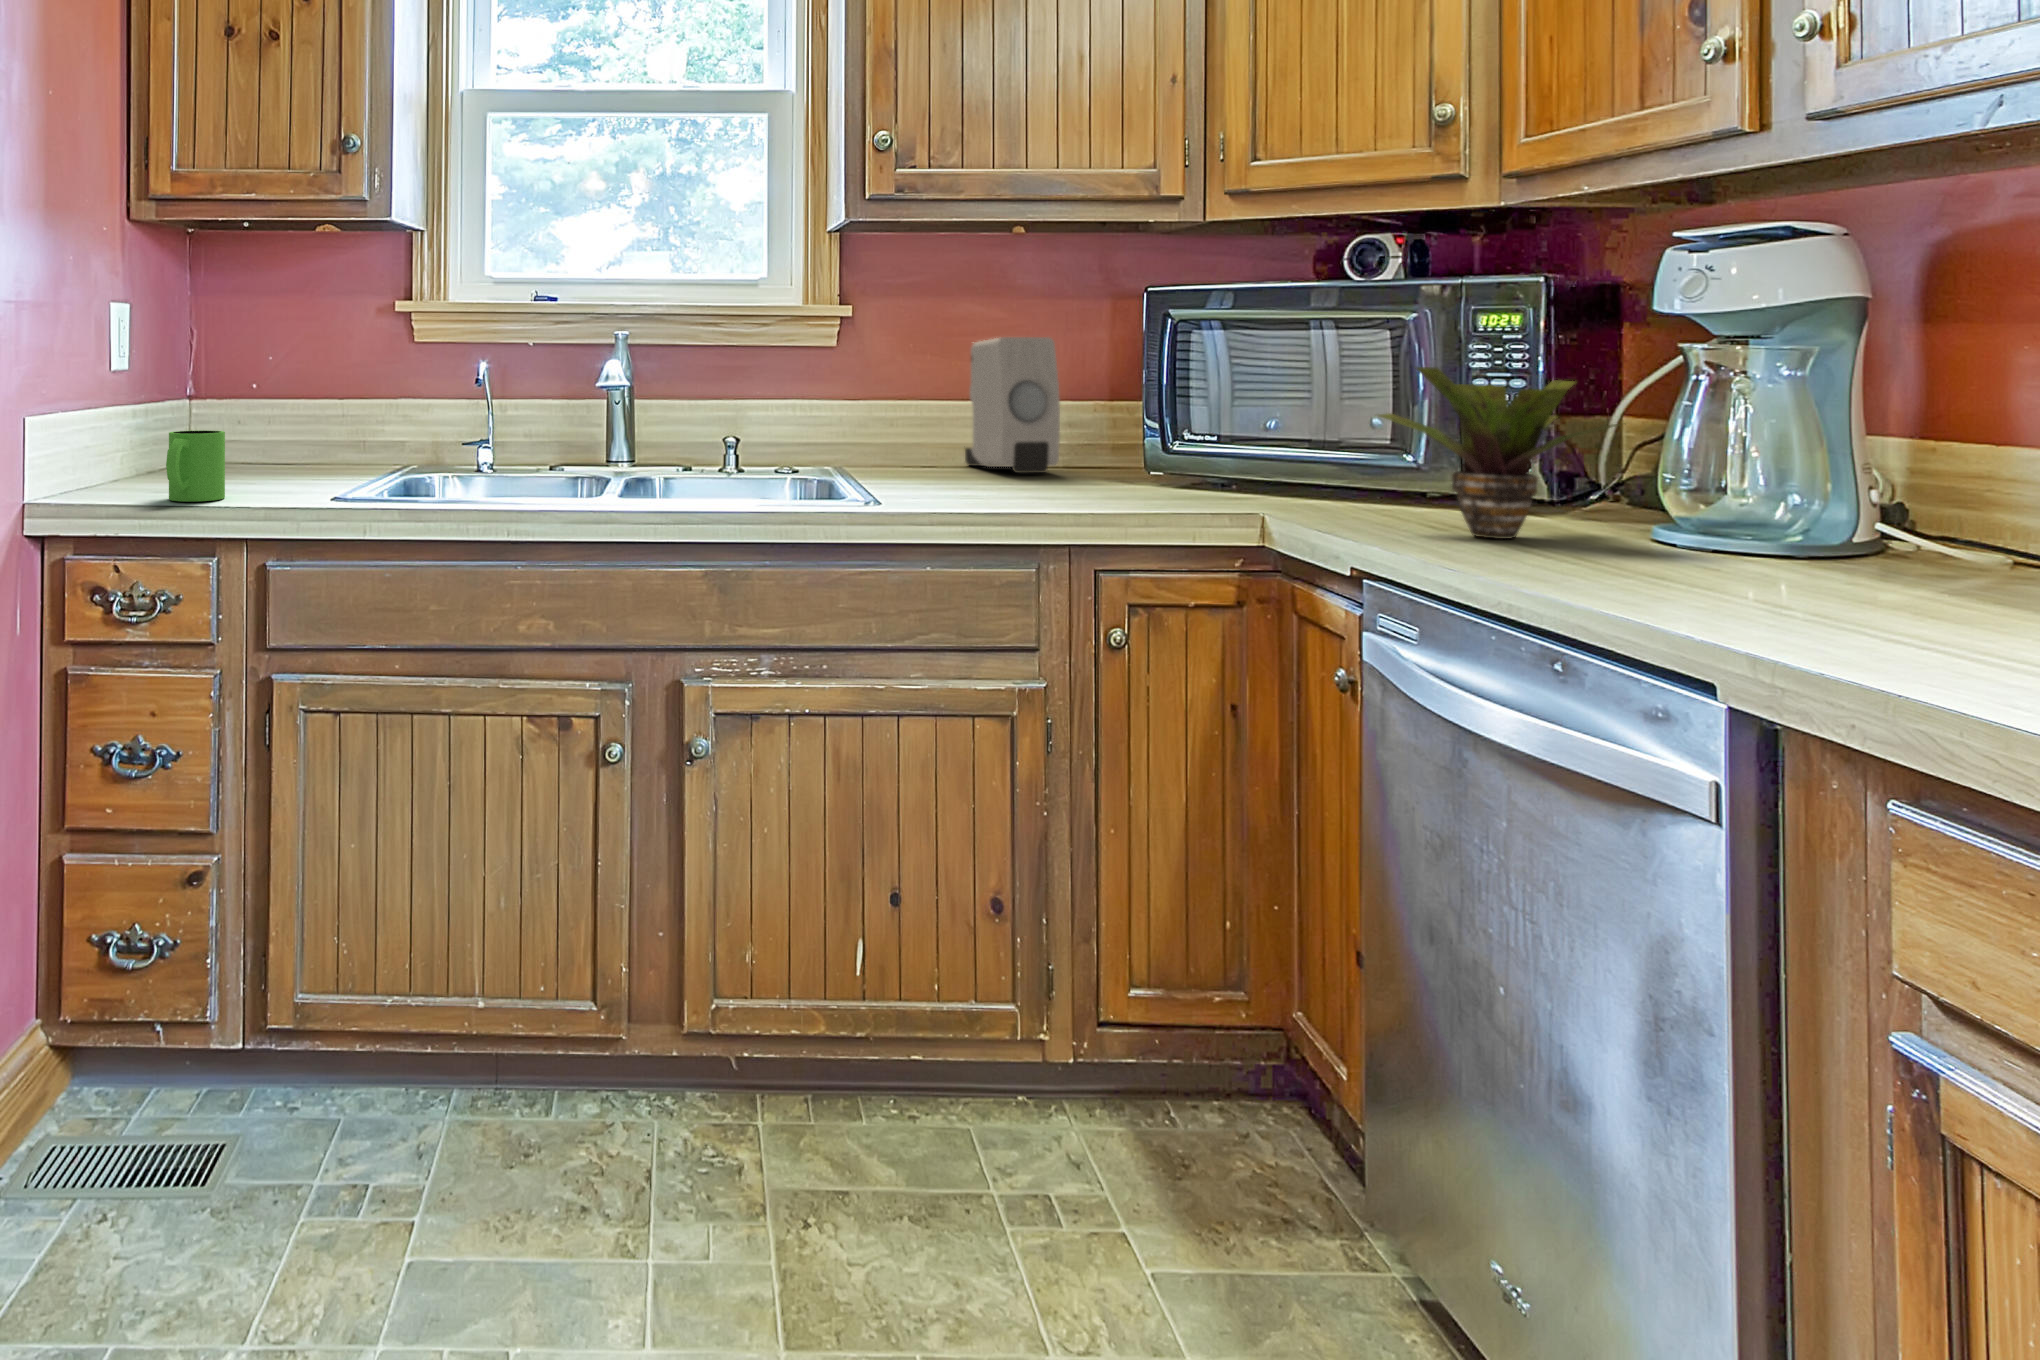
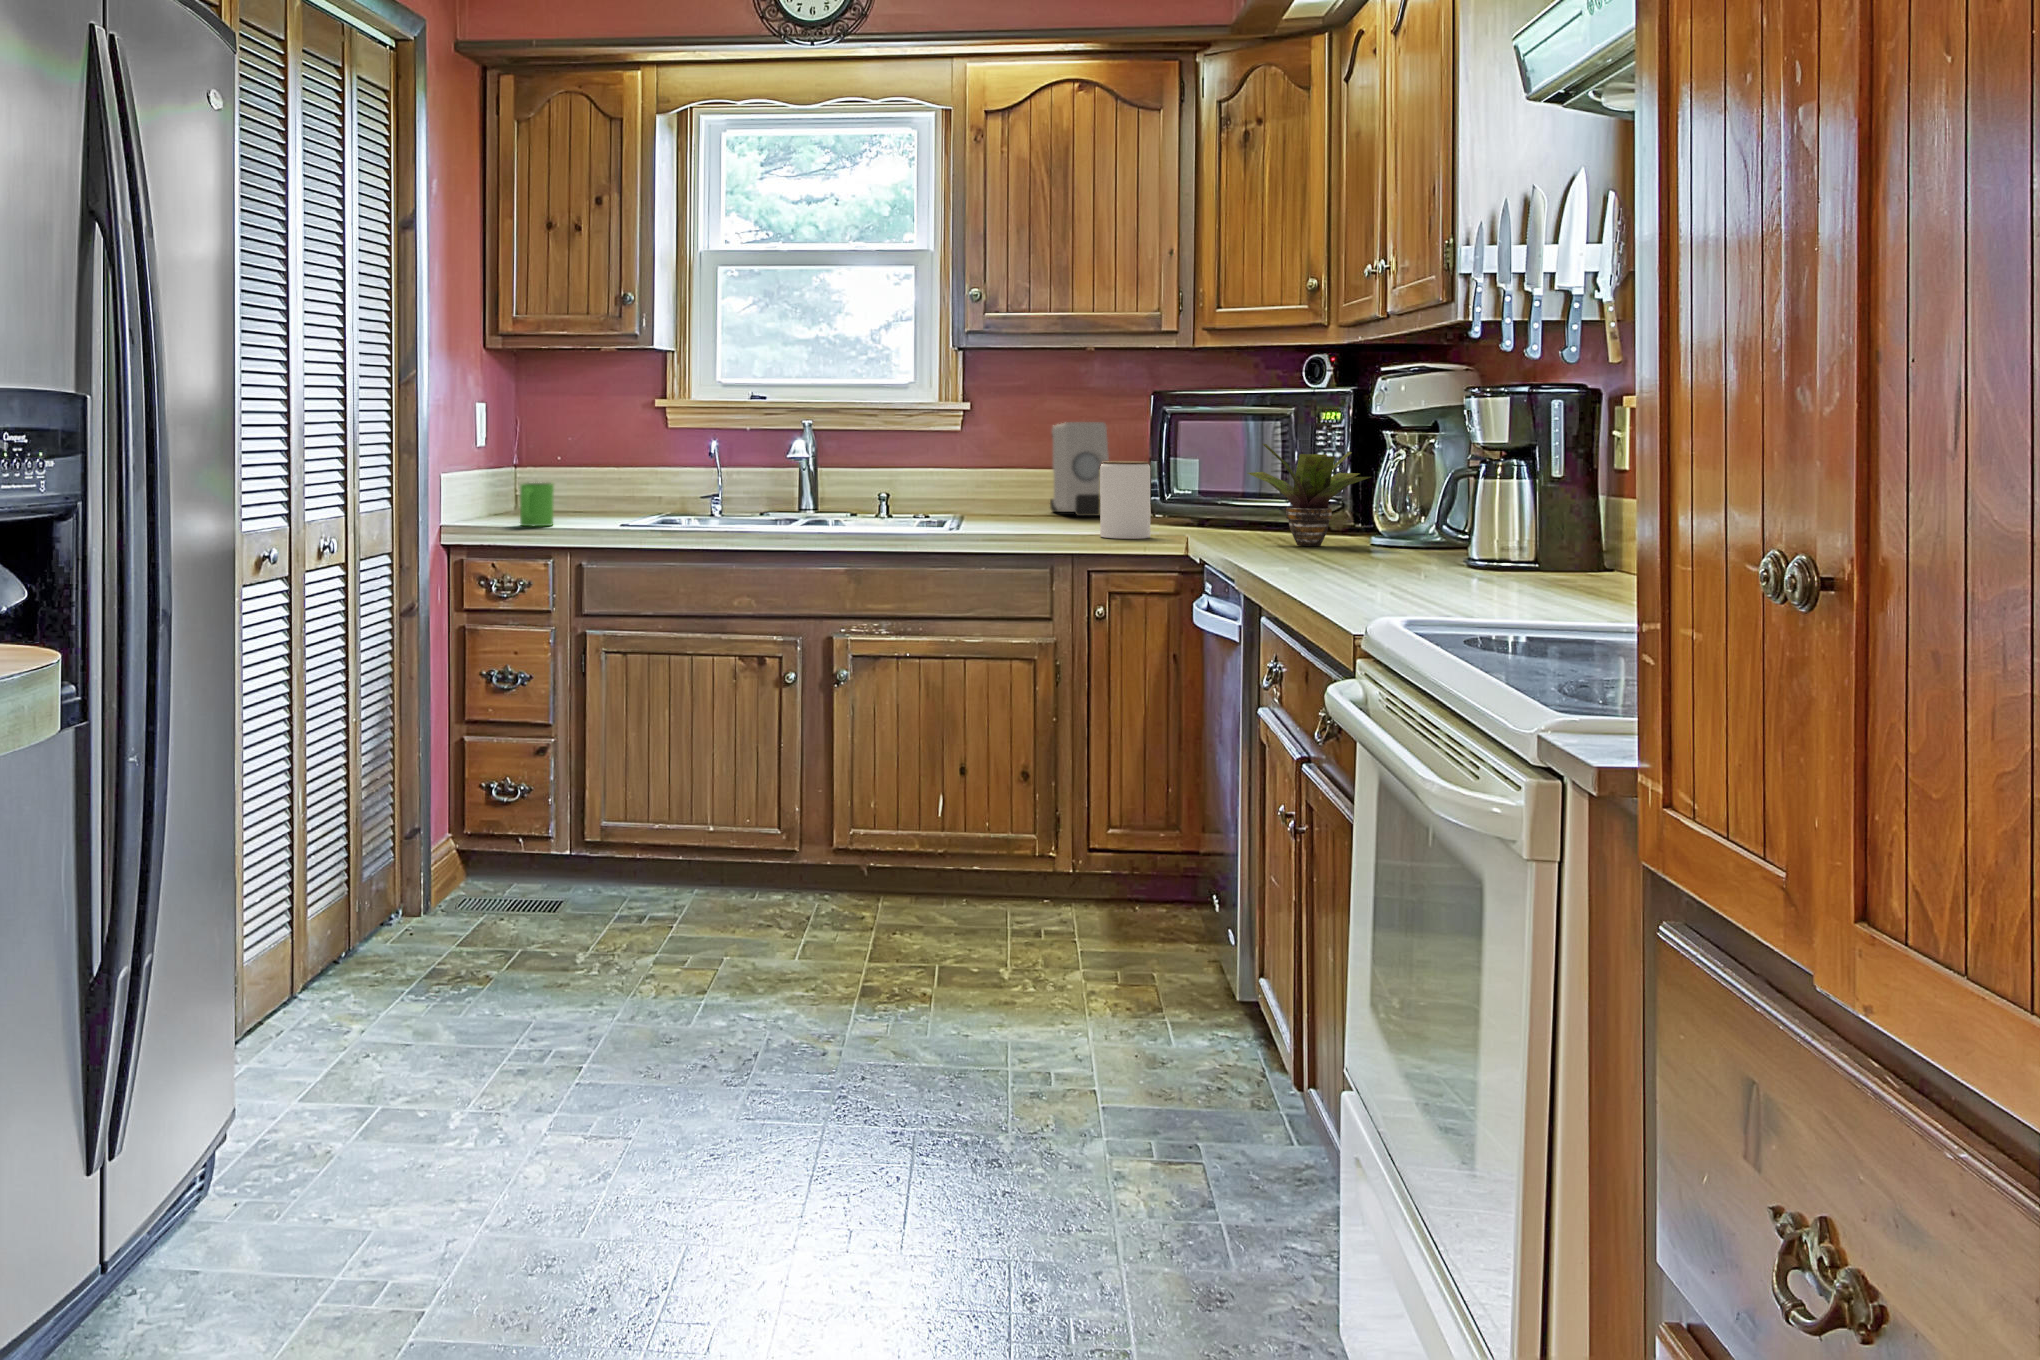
jar: none [1099,395,1181,518] -> present [1100,461,1150,539]

